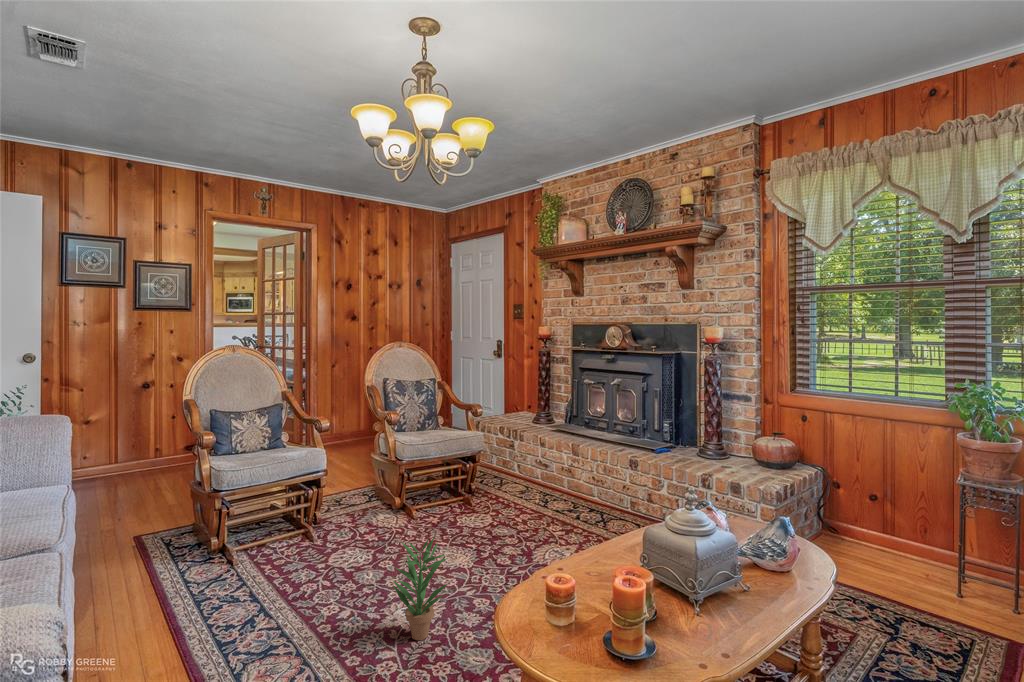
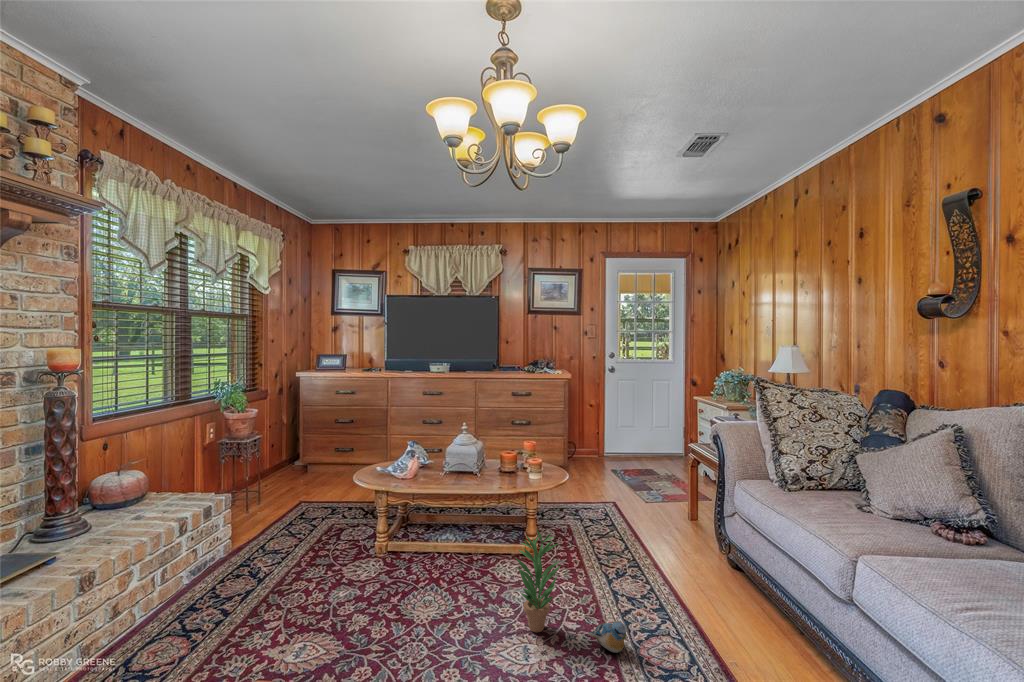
plush toy: none [313,615,358,652] -> present [588,621,626,653]

